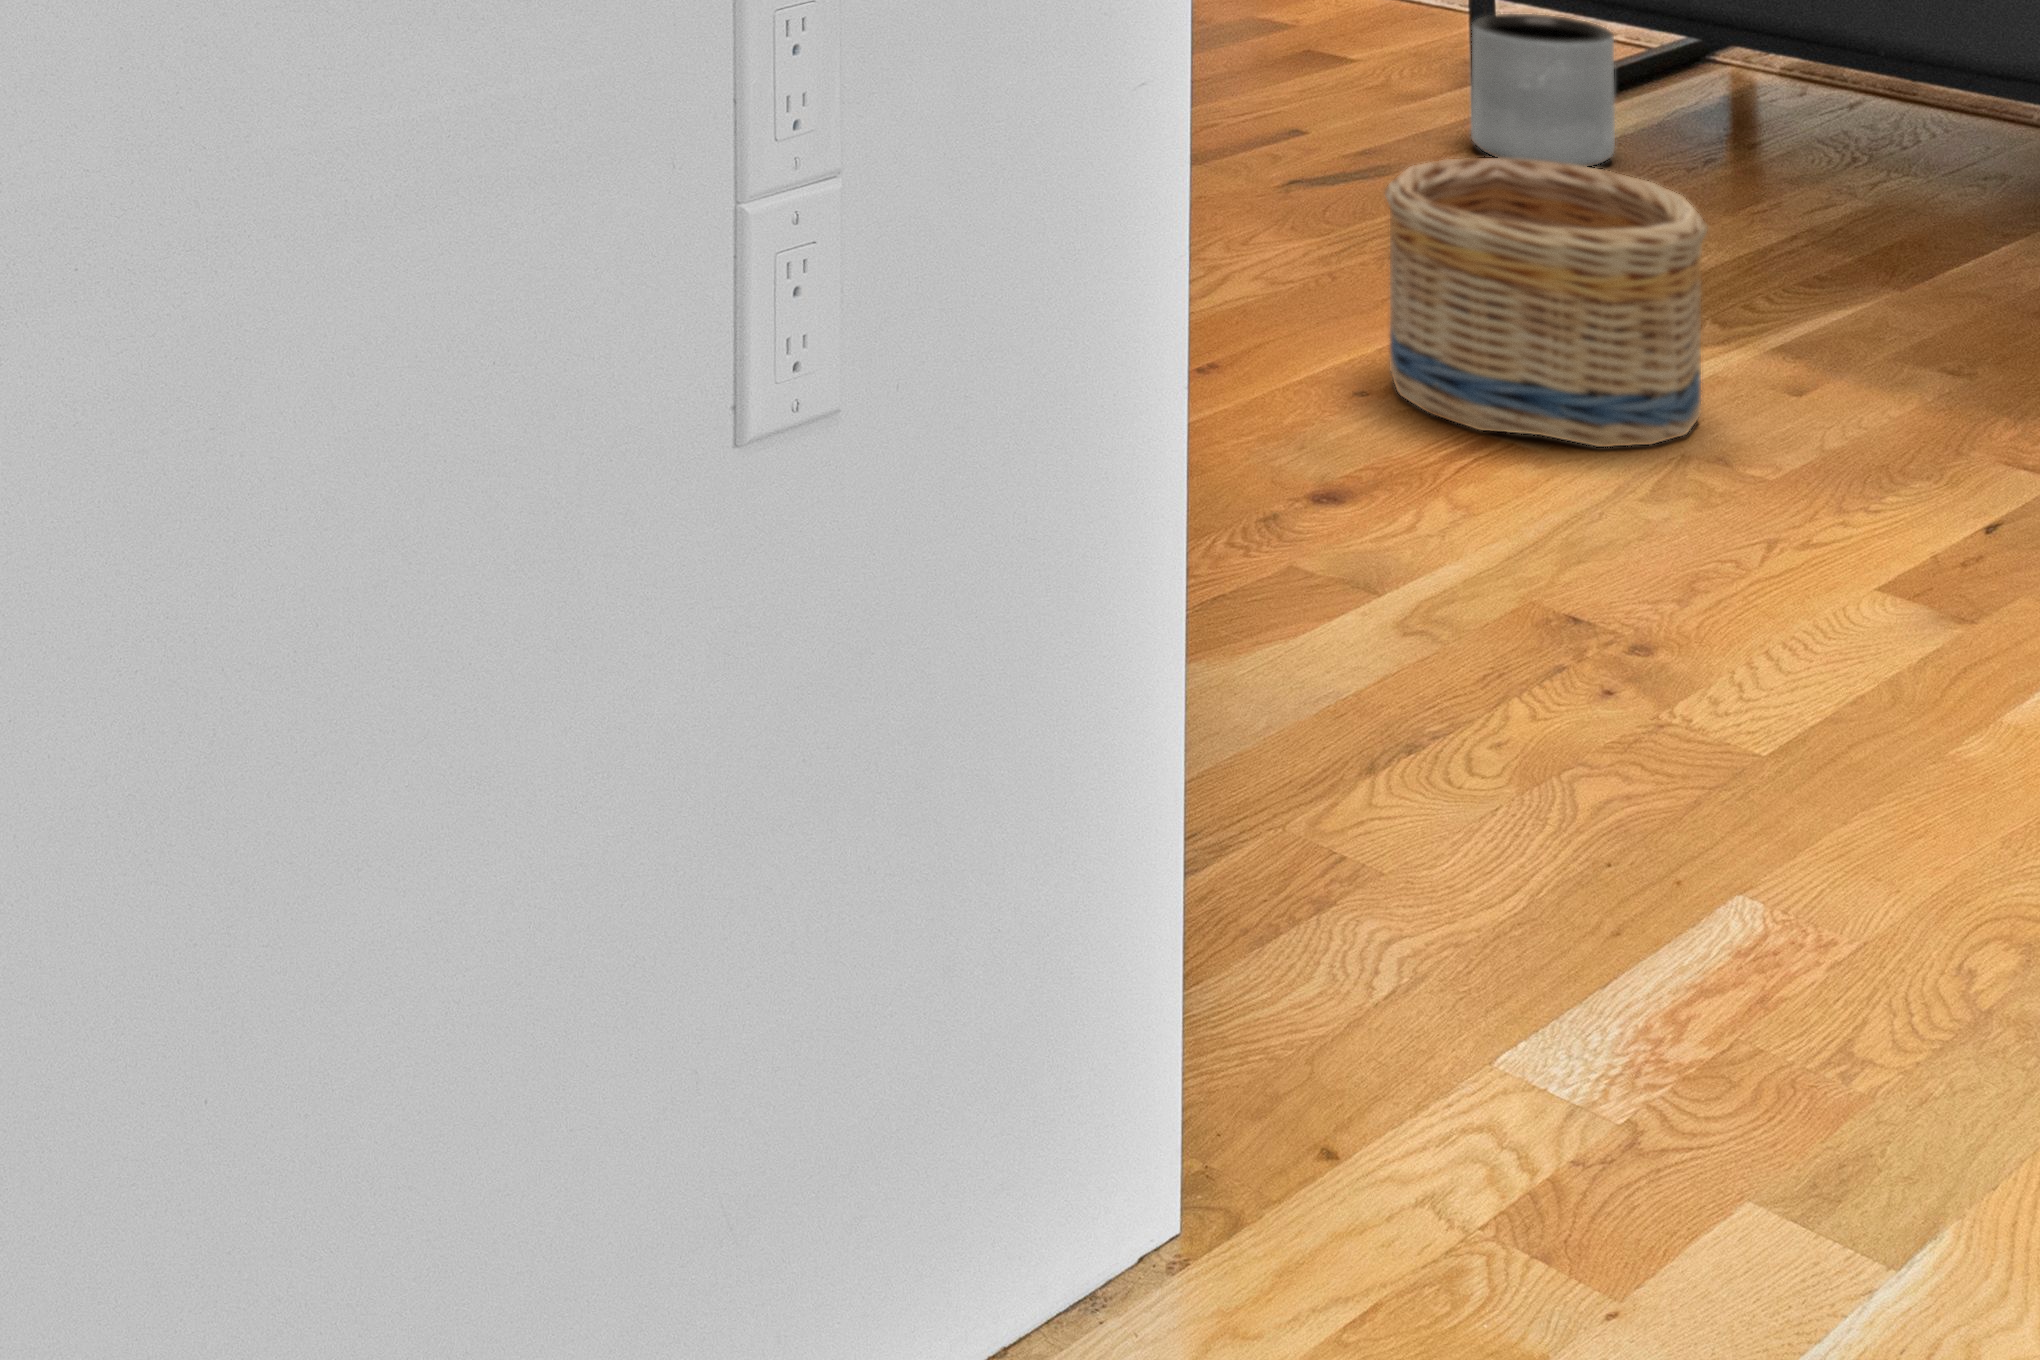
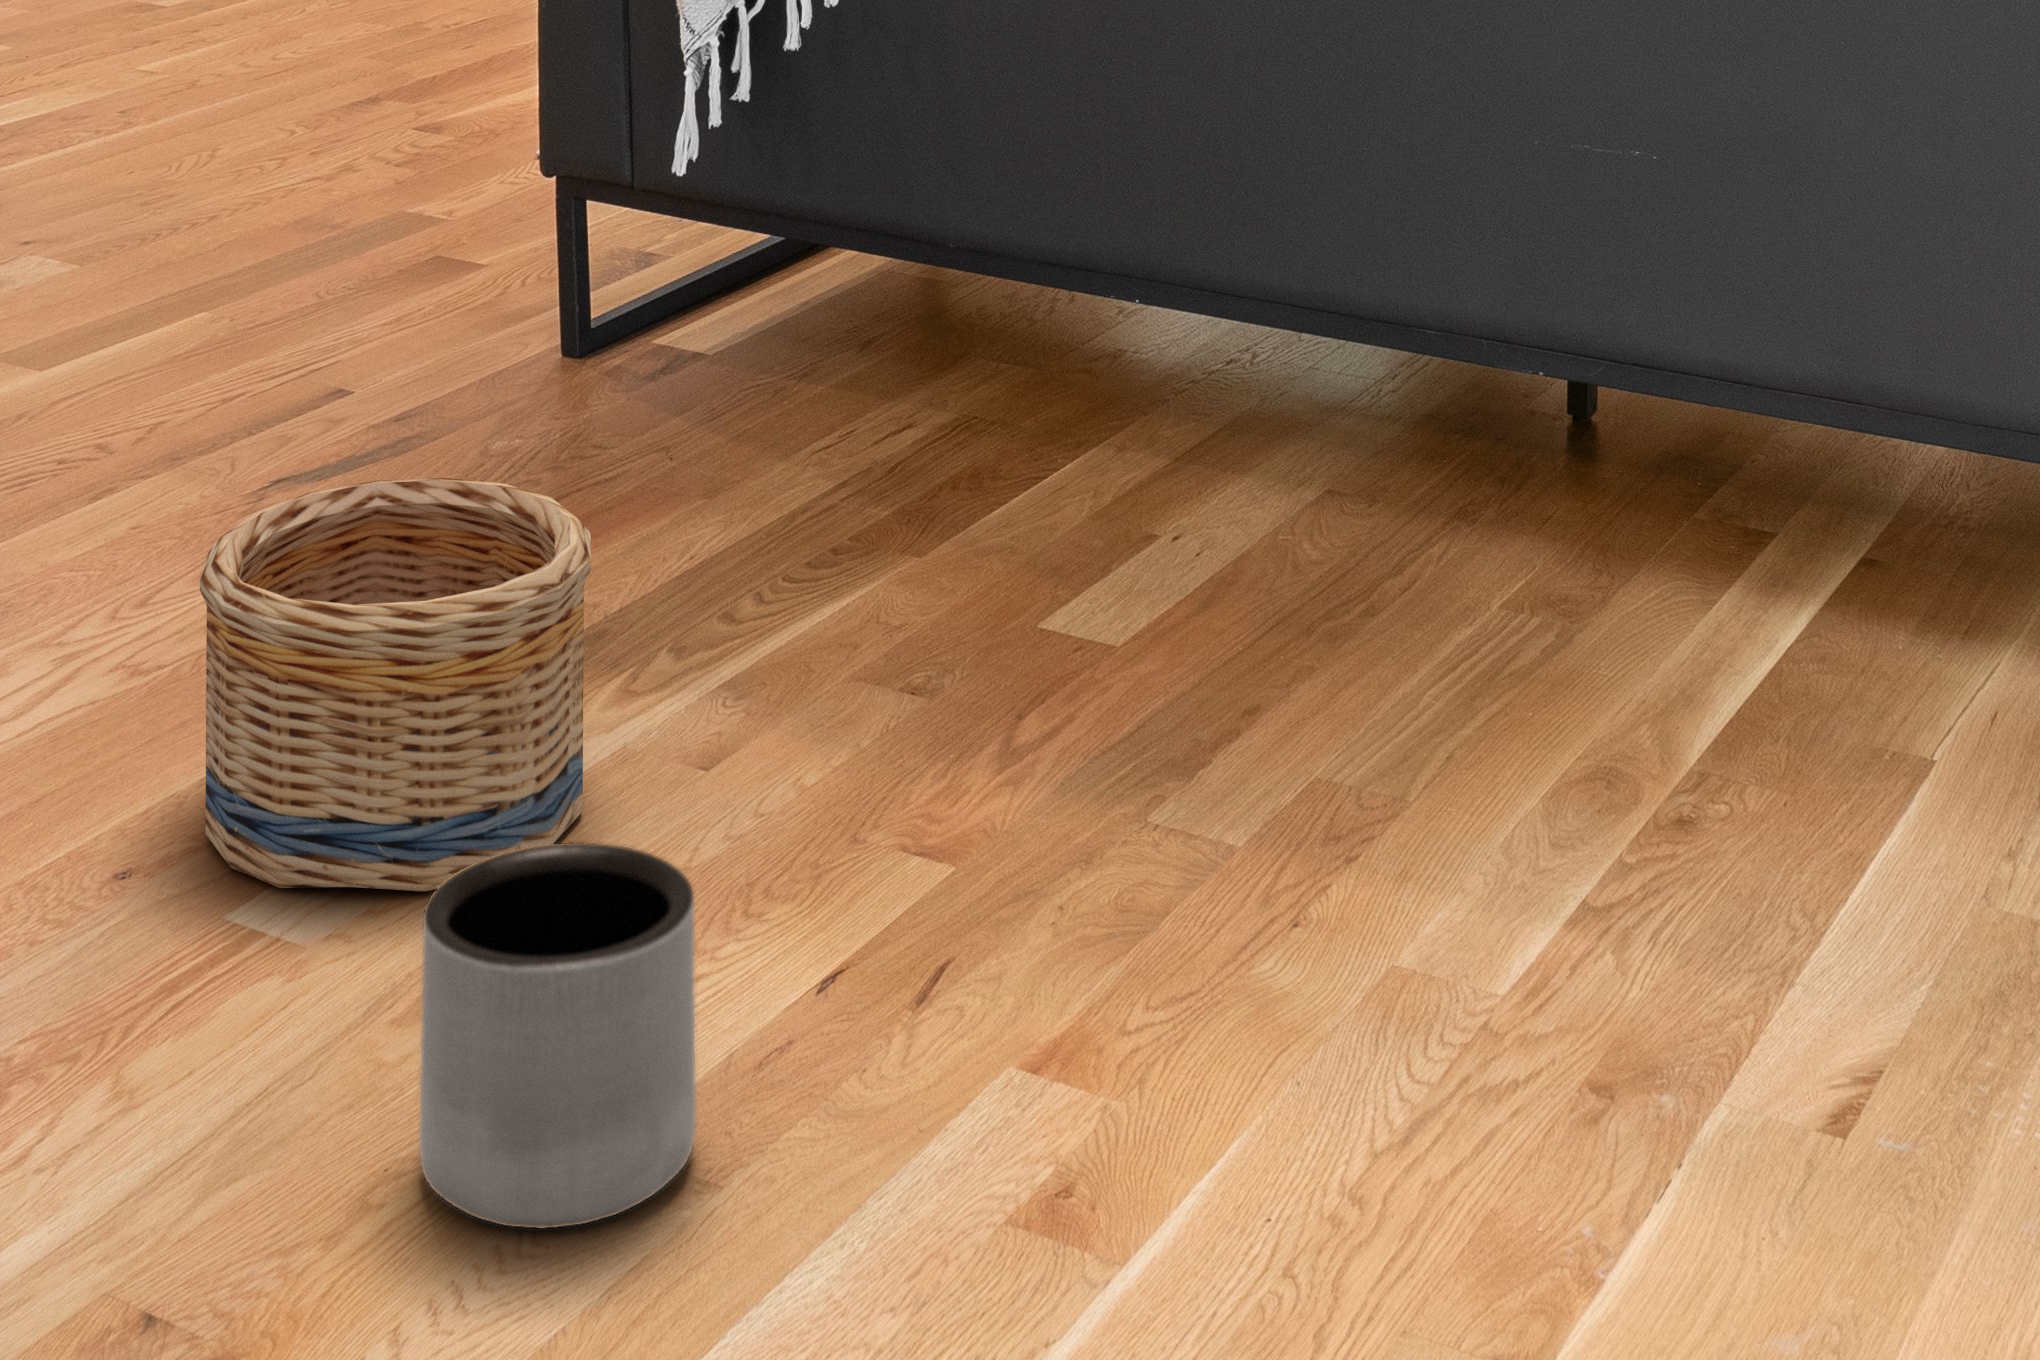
planter: present [1471,14,1615,167] -> present [419,843,696,1228]

